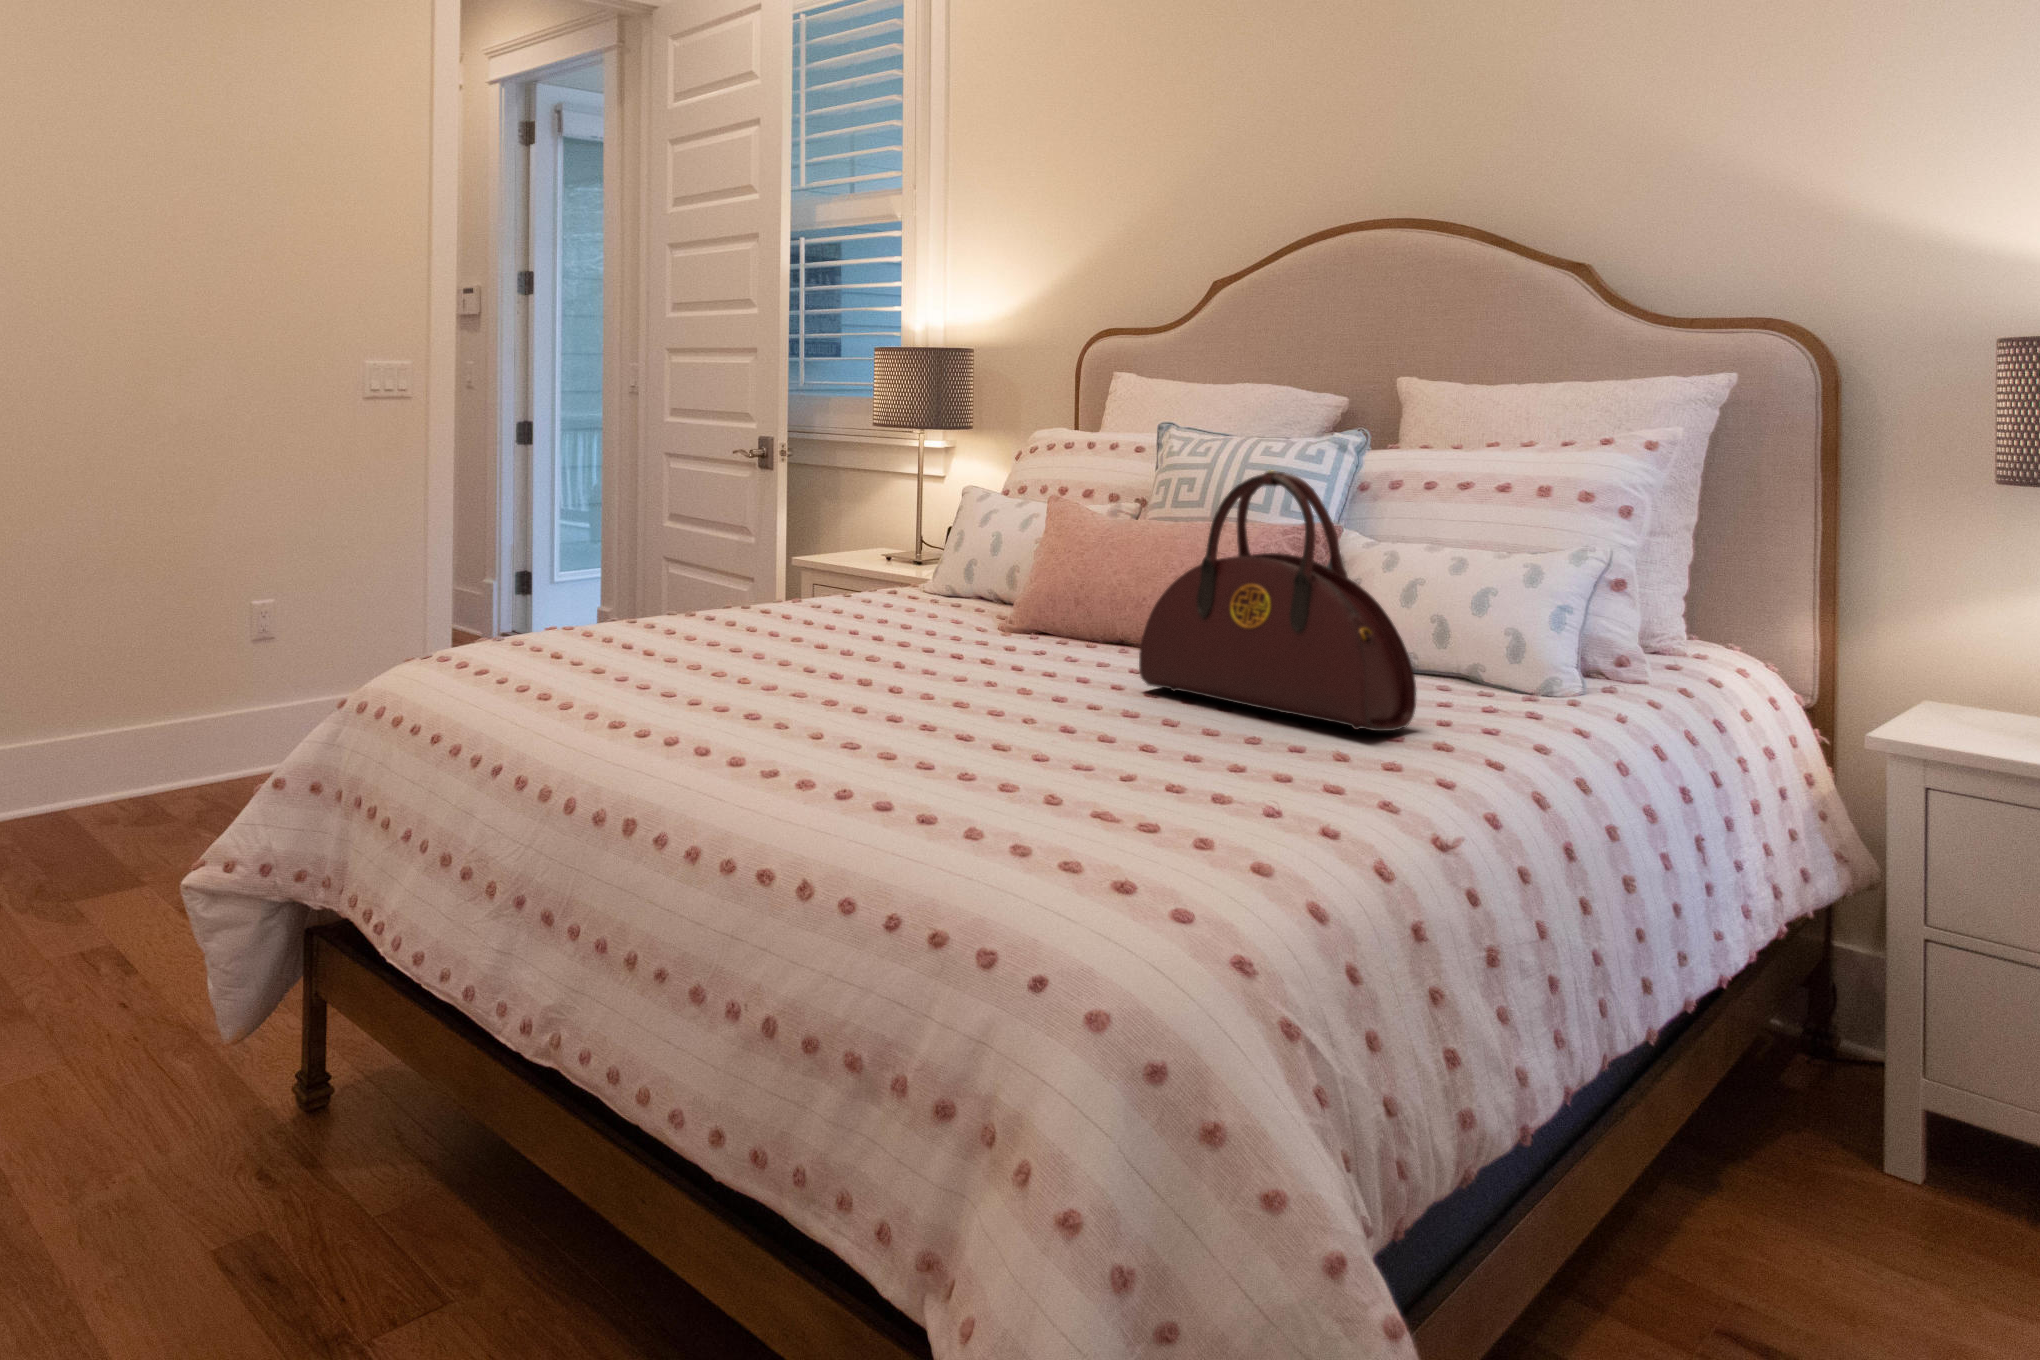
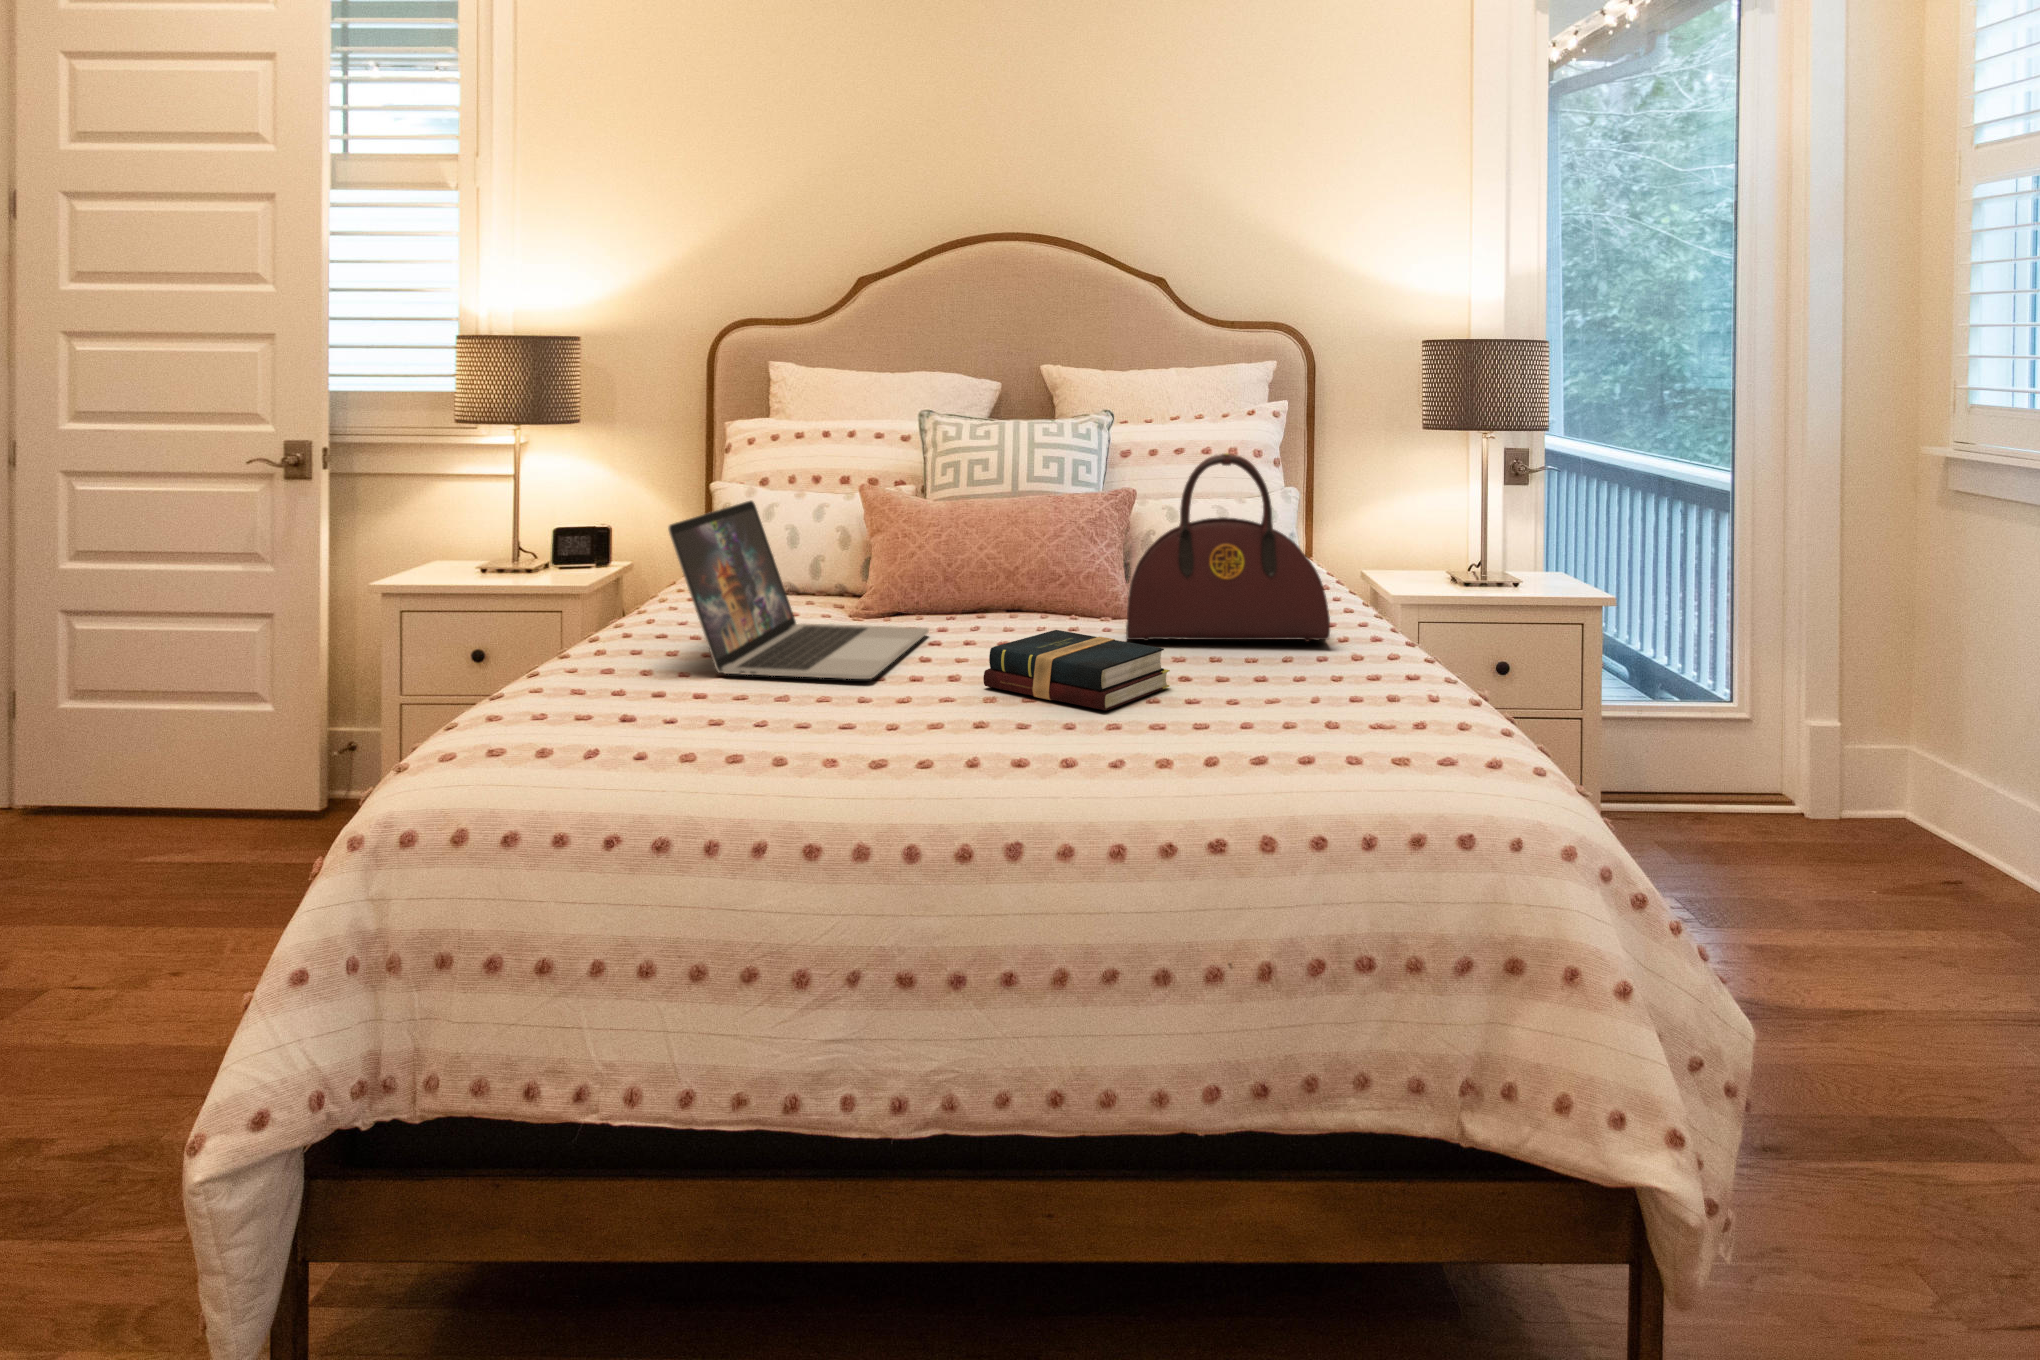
laptop: none [712,492,986,662] -> present [668,501,929,679]
hardback book: none [887,648,1048,727] -> present [983,630,1170,710]

